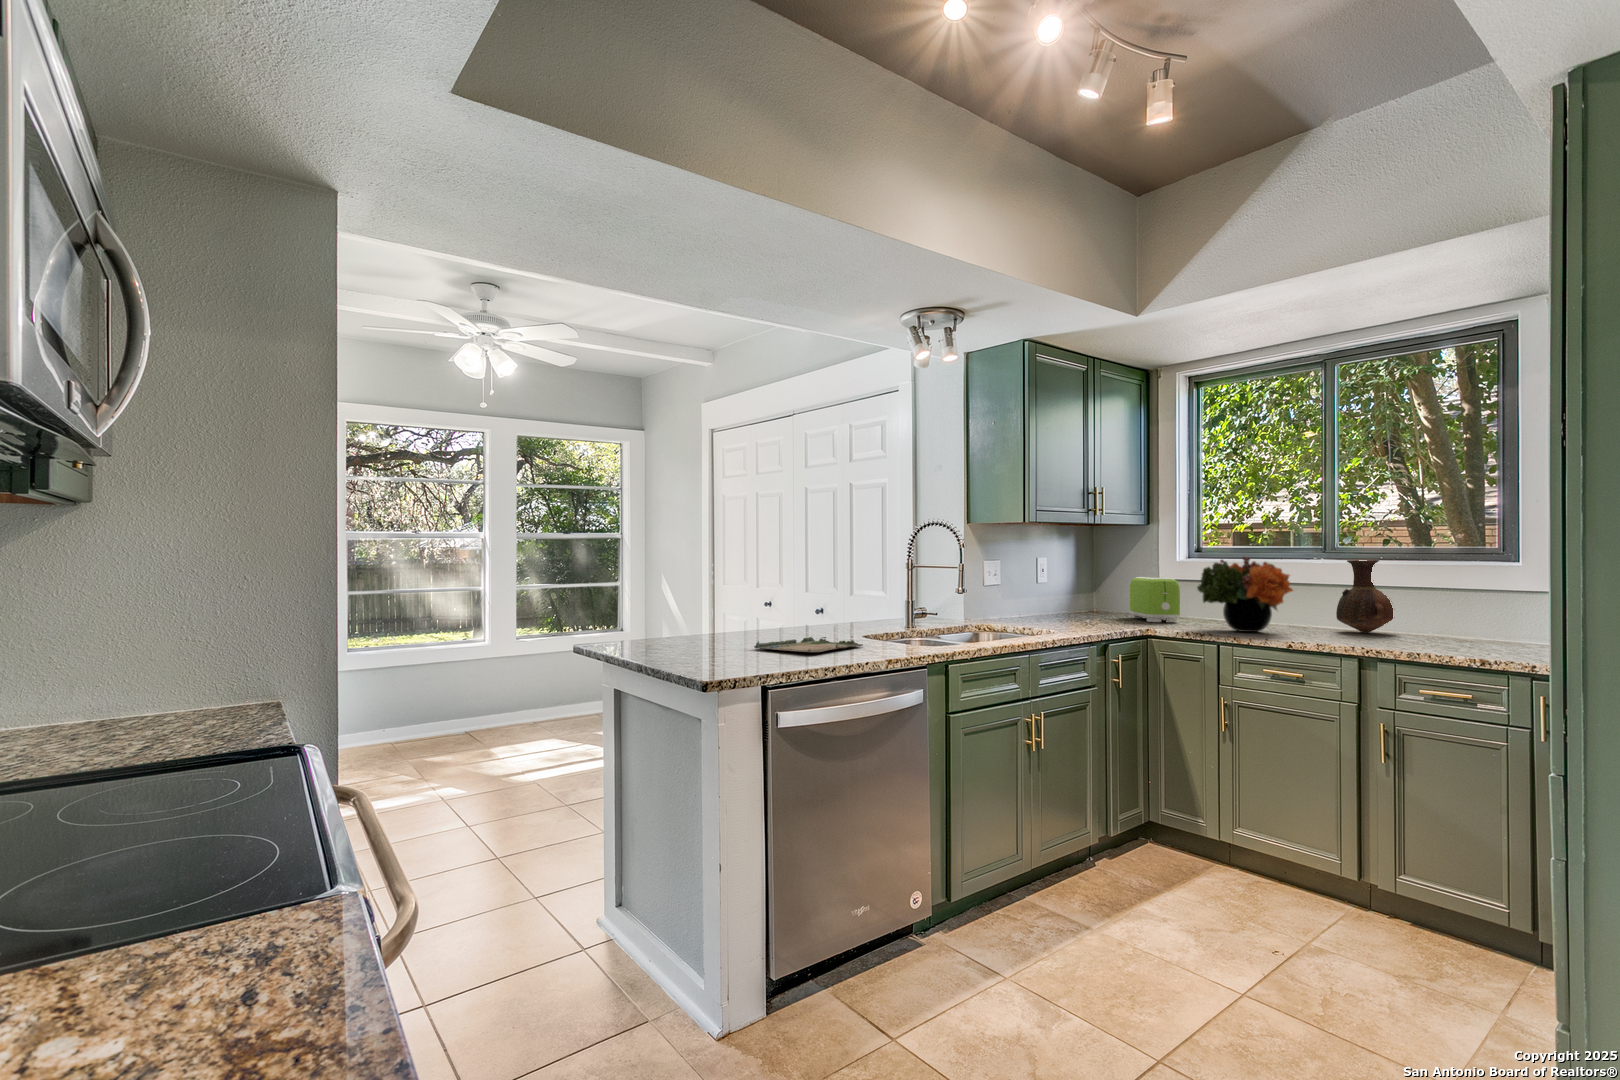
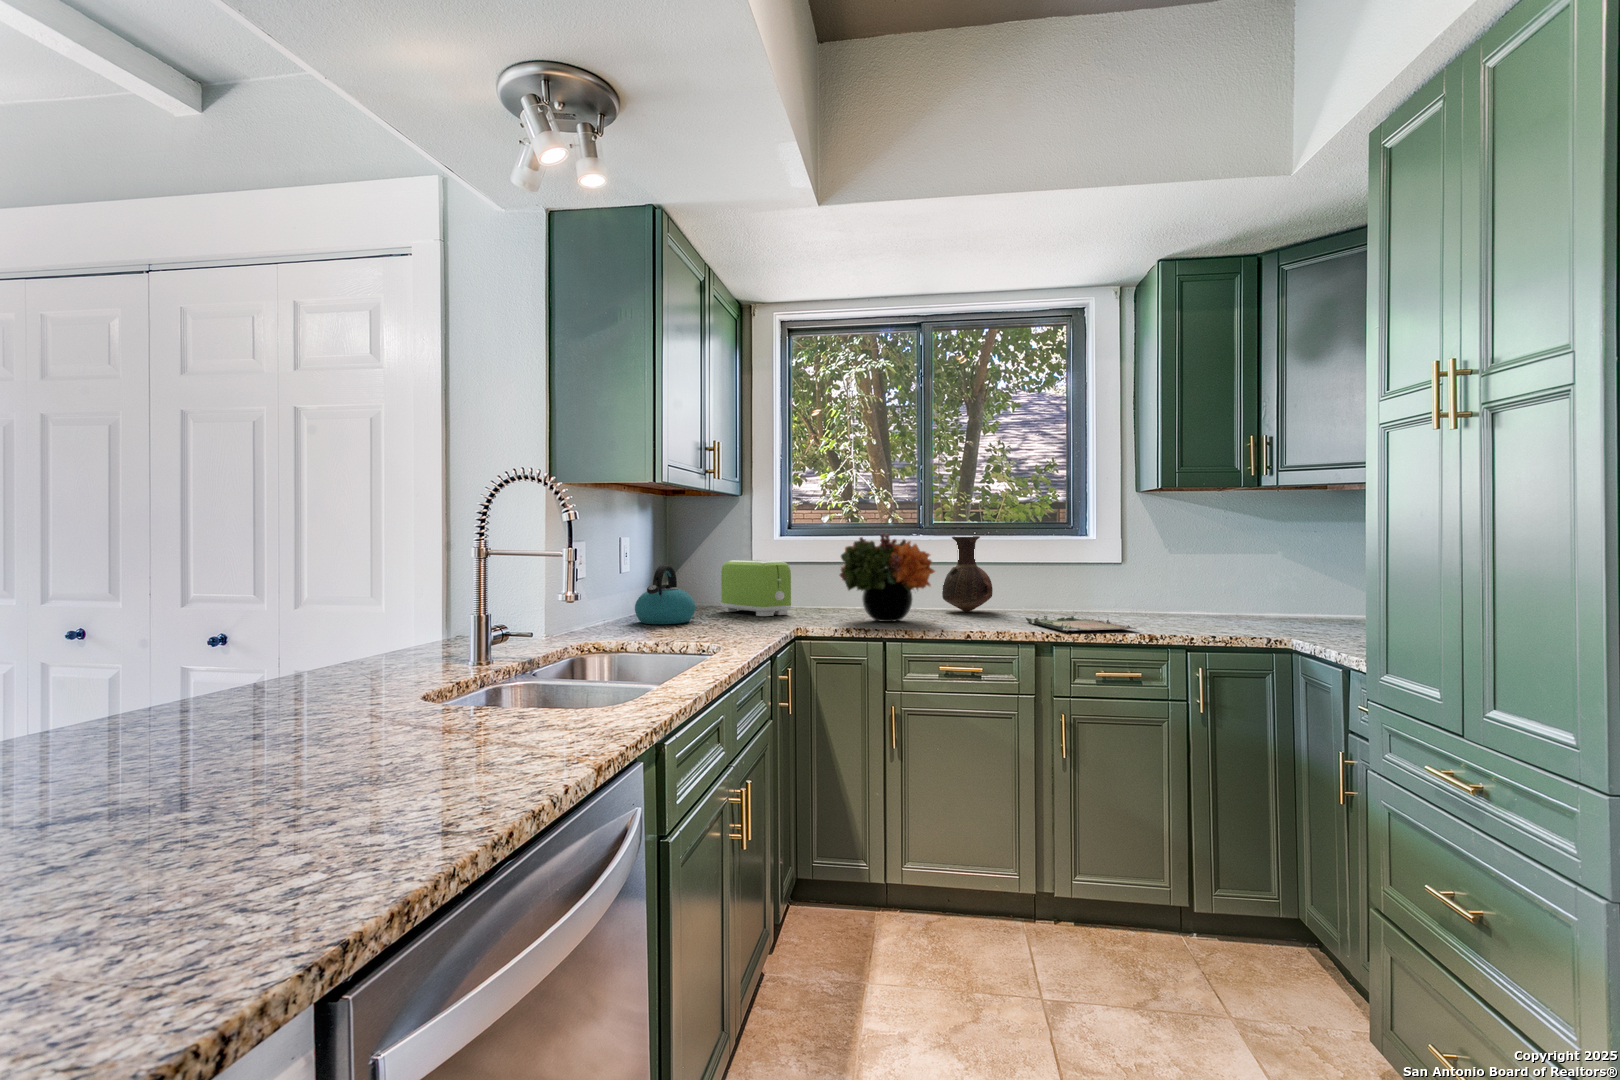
kettle: none [1044,578,1089,621] -> present [635,565,695,624]
tray: present [754,636,863,653] -> present [1026,616,1136,632]

